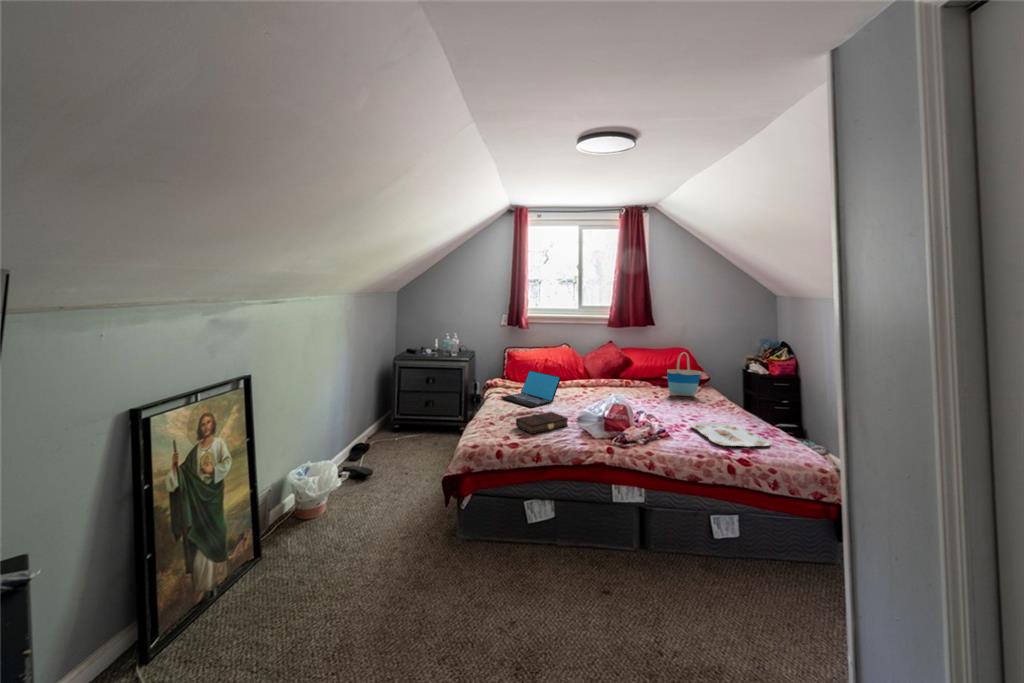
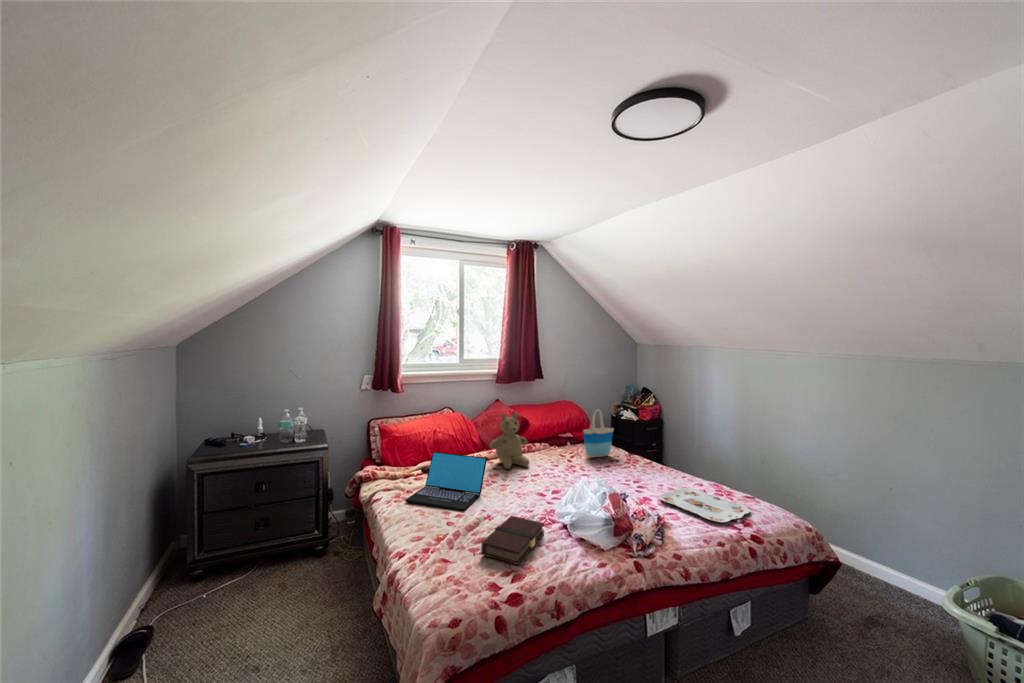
teddy bear: none [581,349,616,393] -> present [489,412,529,469]

